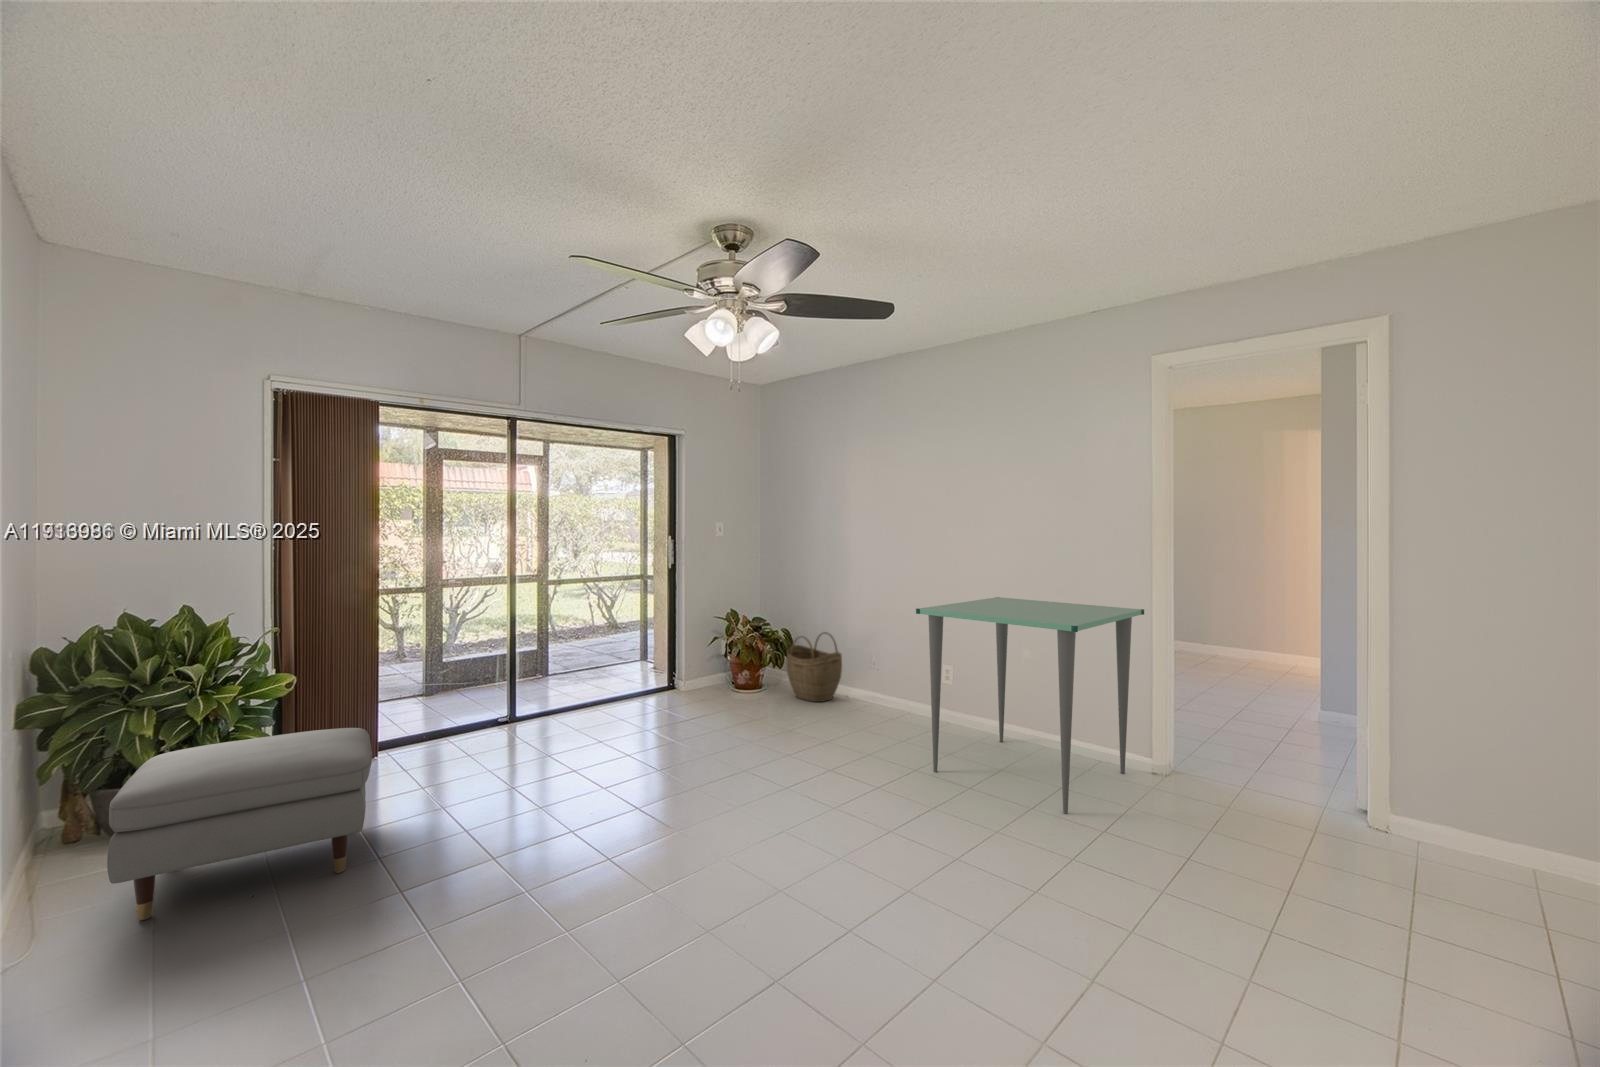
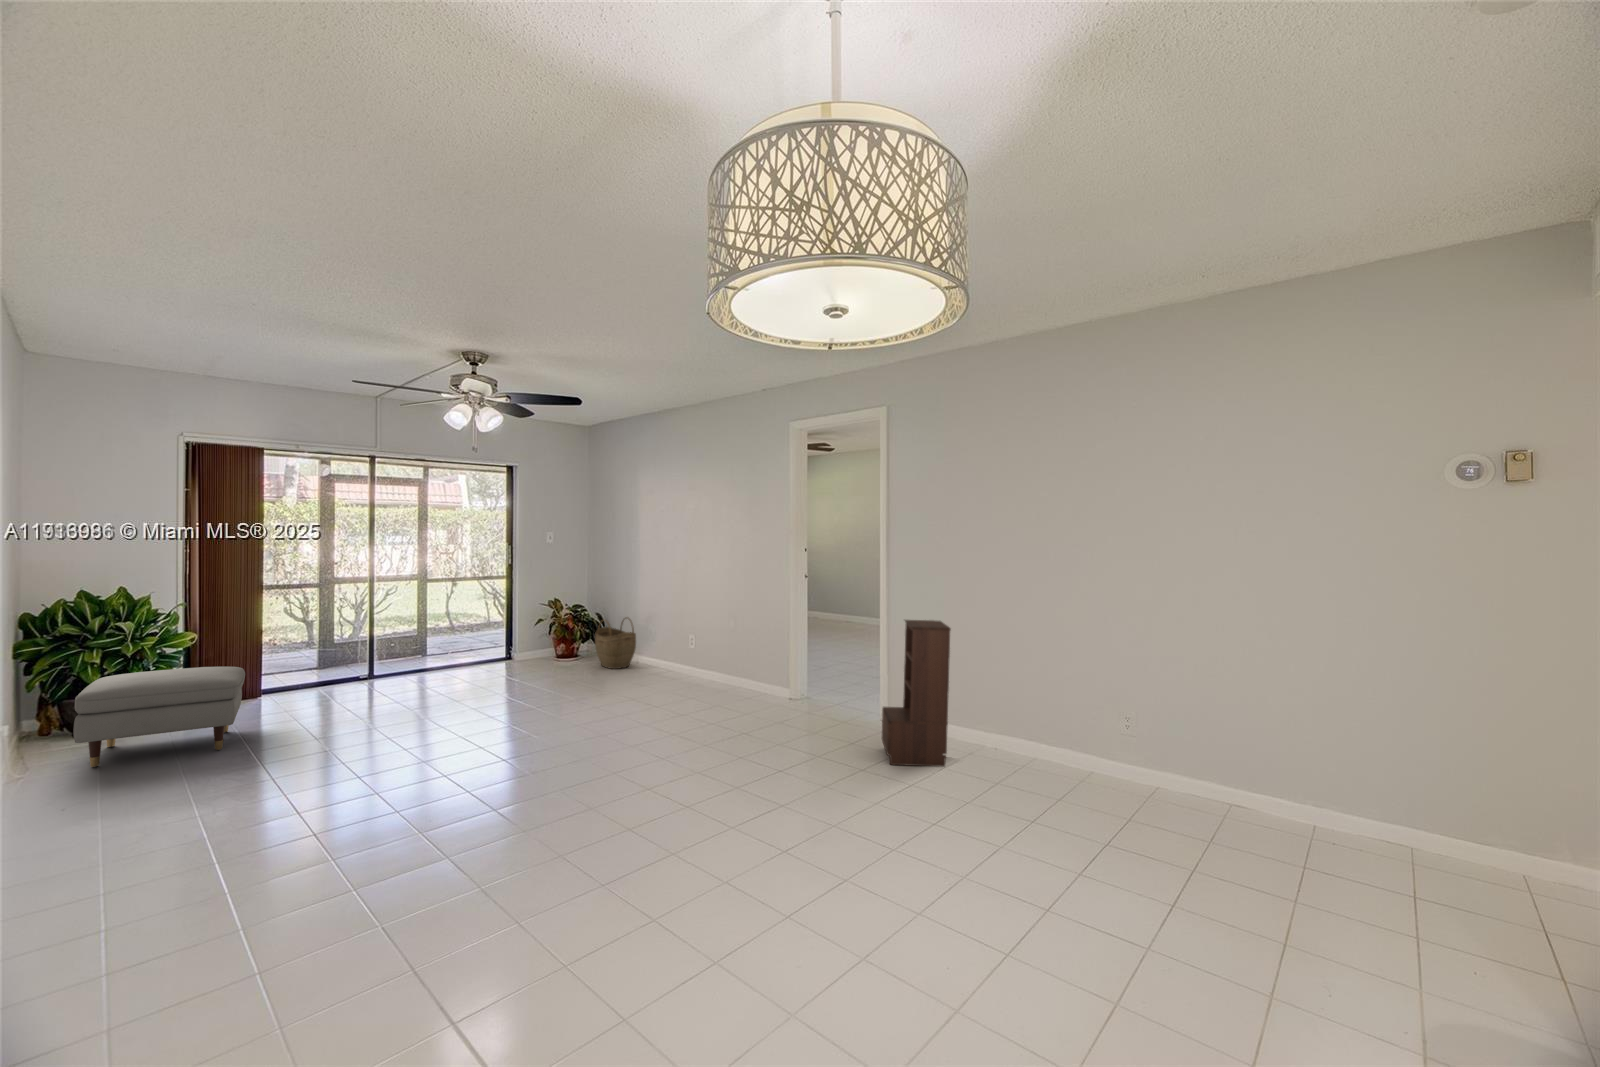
dining table: present [916,597,1144,813] -> none [640,592,793,729]
bookshelf: none [1399,638,1590,901] -> present [882,620,951,767]

